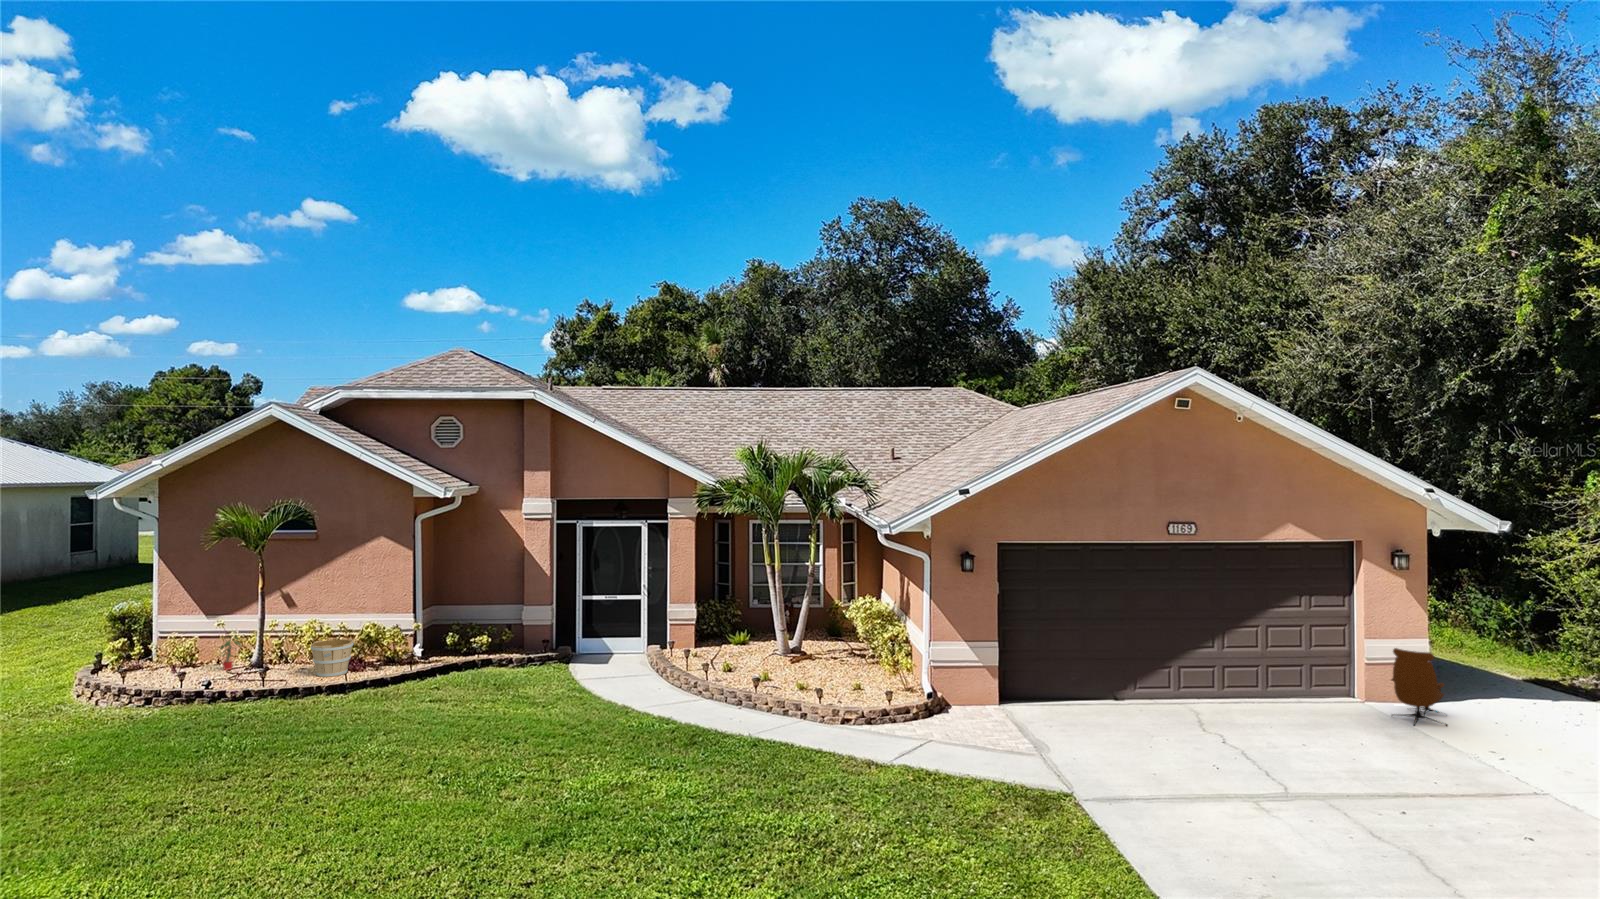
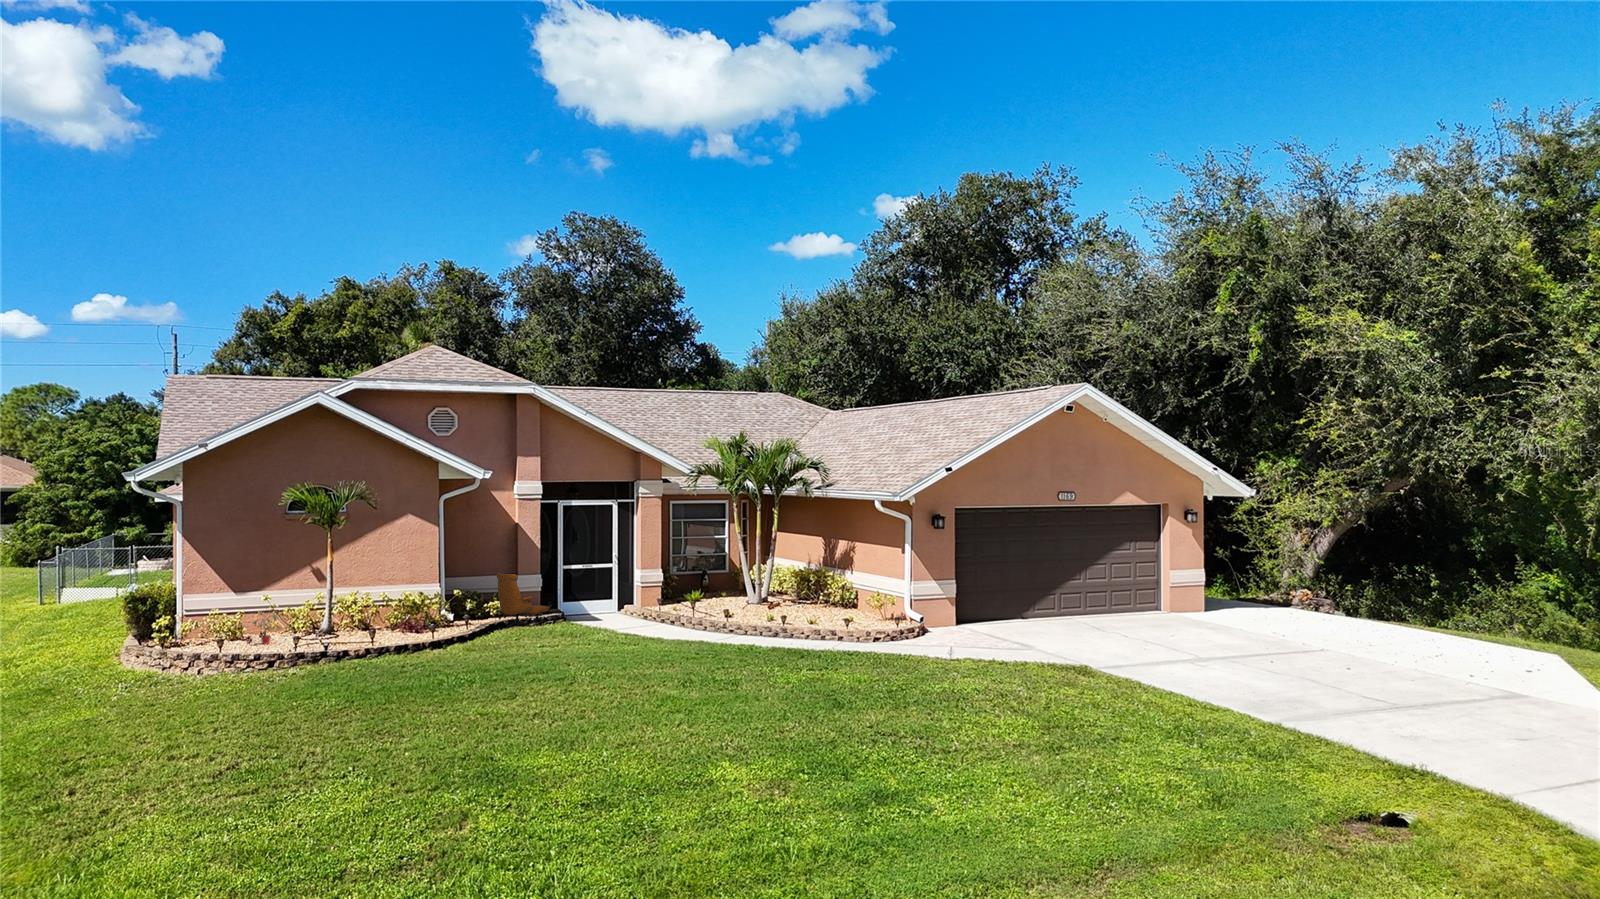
wooden bucket: present [311,639,354,677] -> none [366,608,404,643]
lounge chair: present [1392,648,1444,725] -> present [497,573,549,628]

